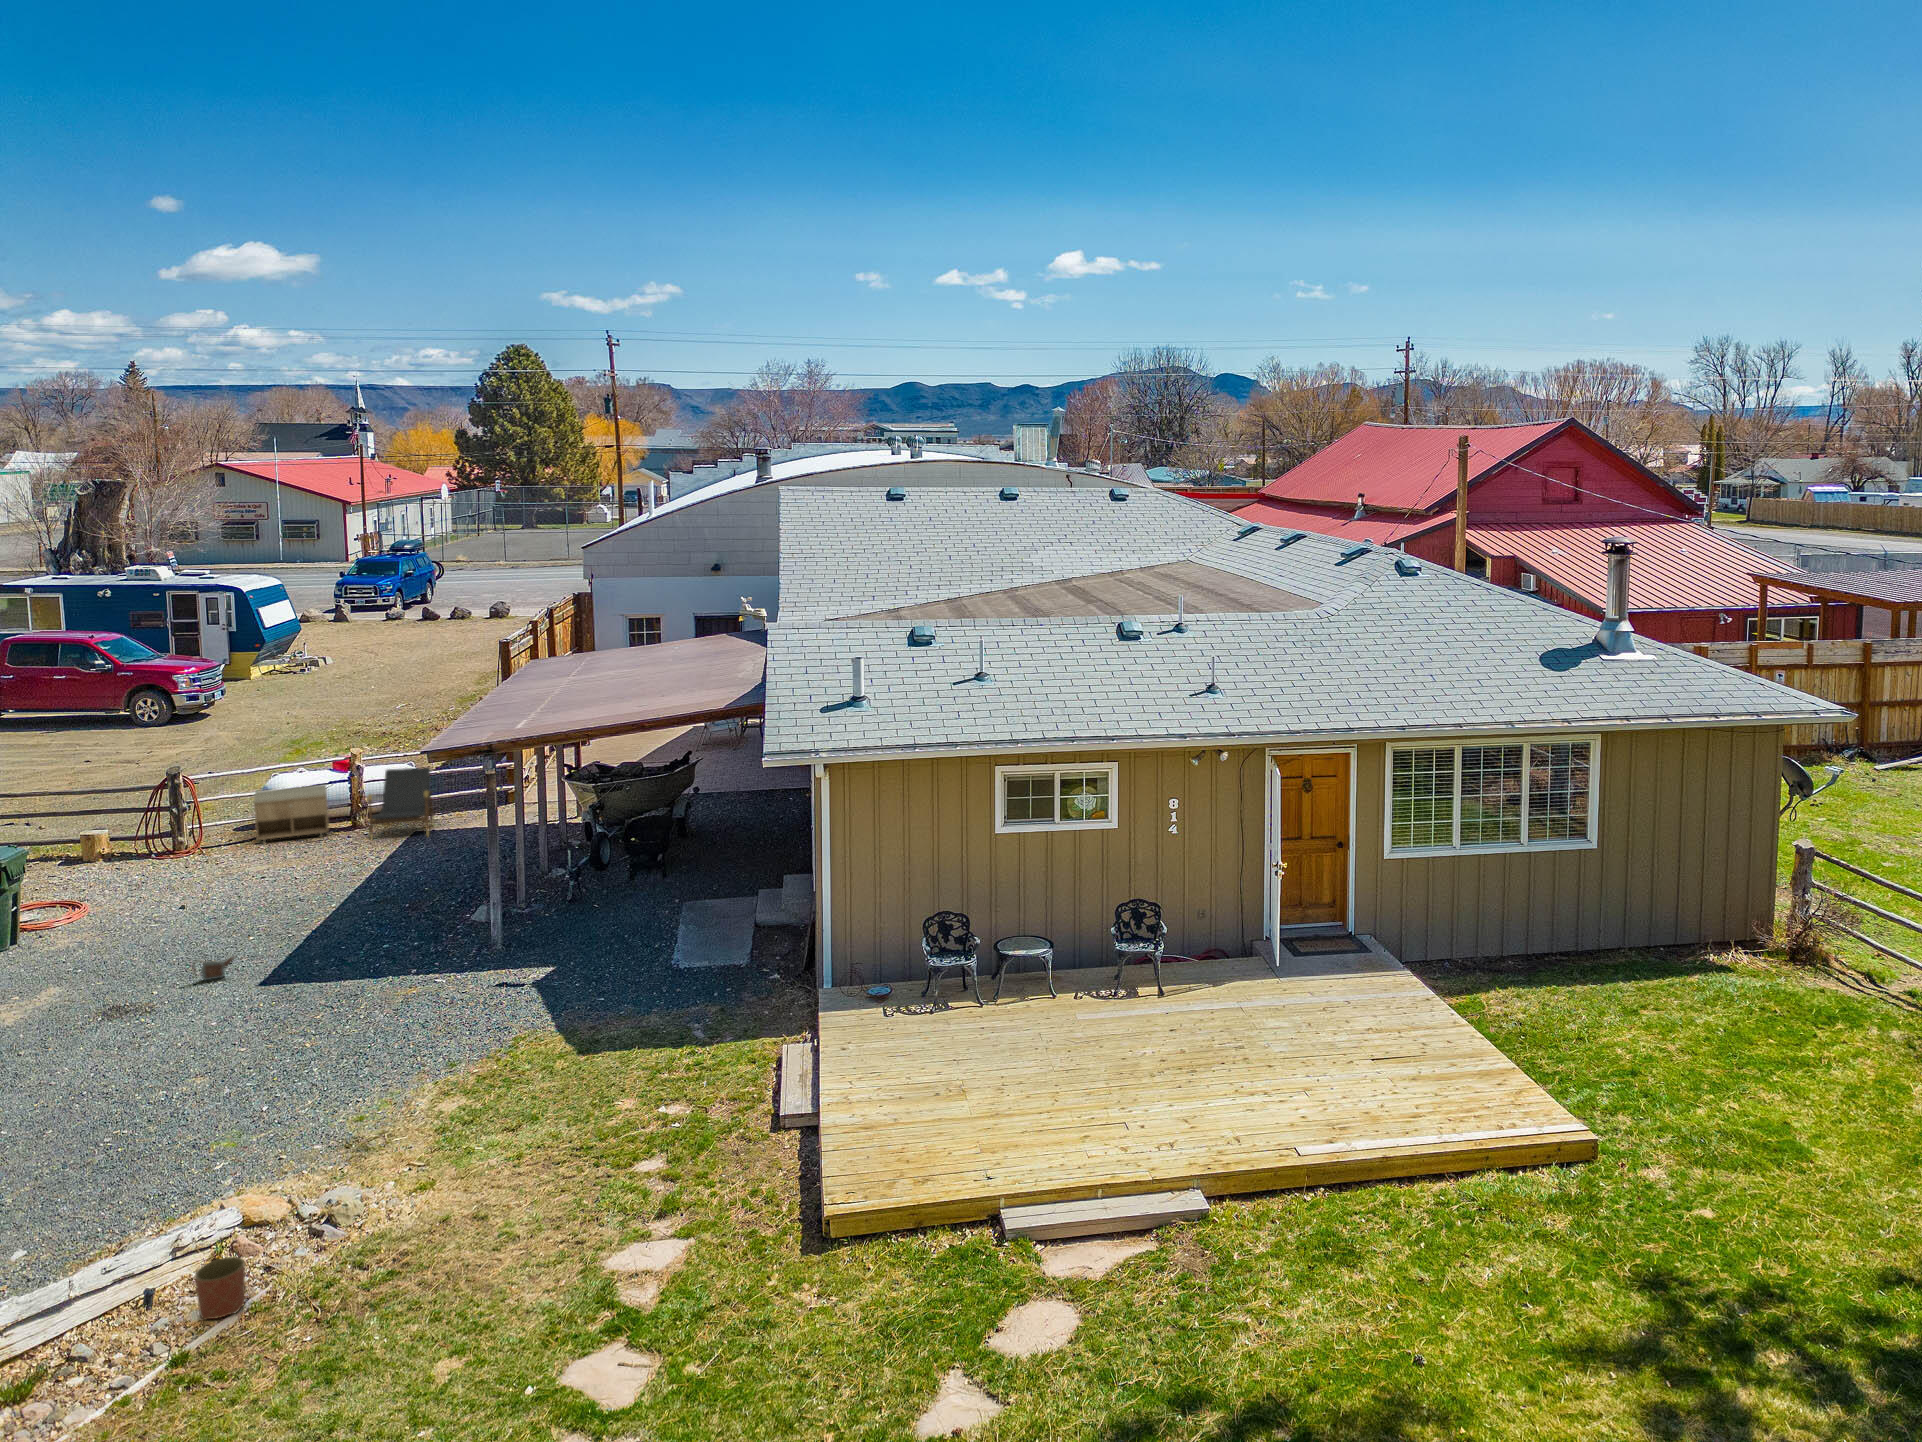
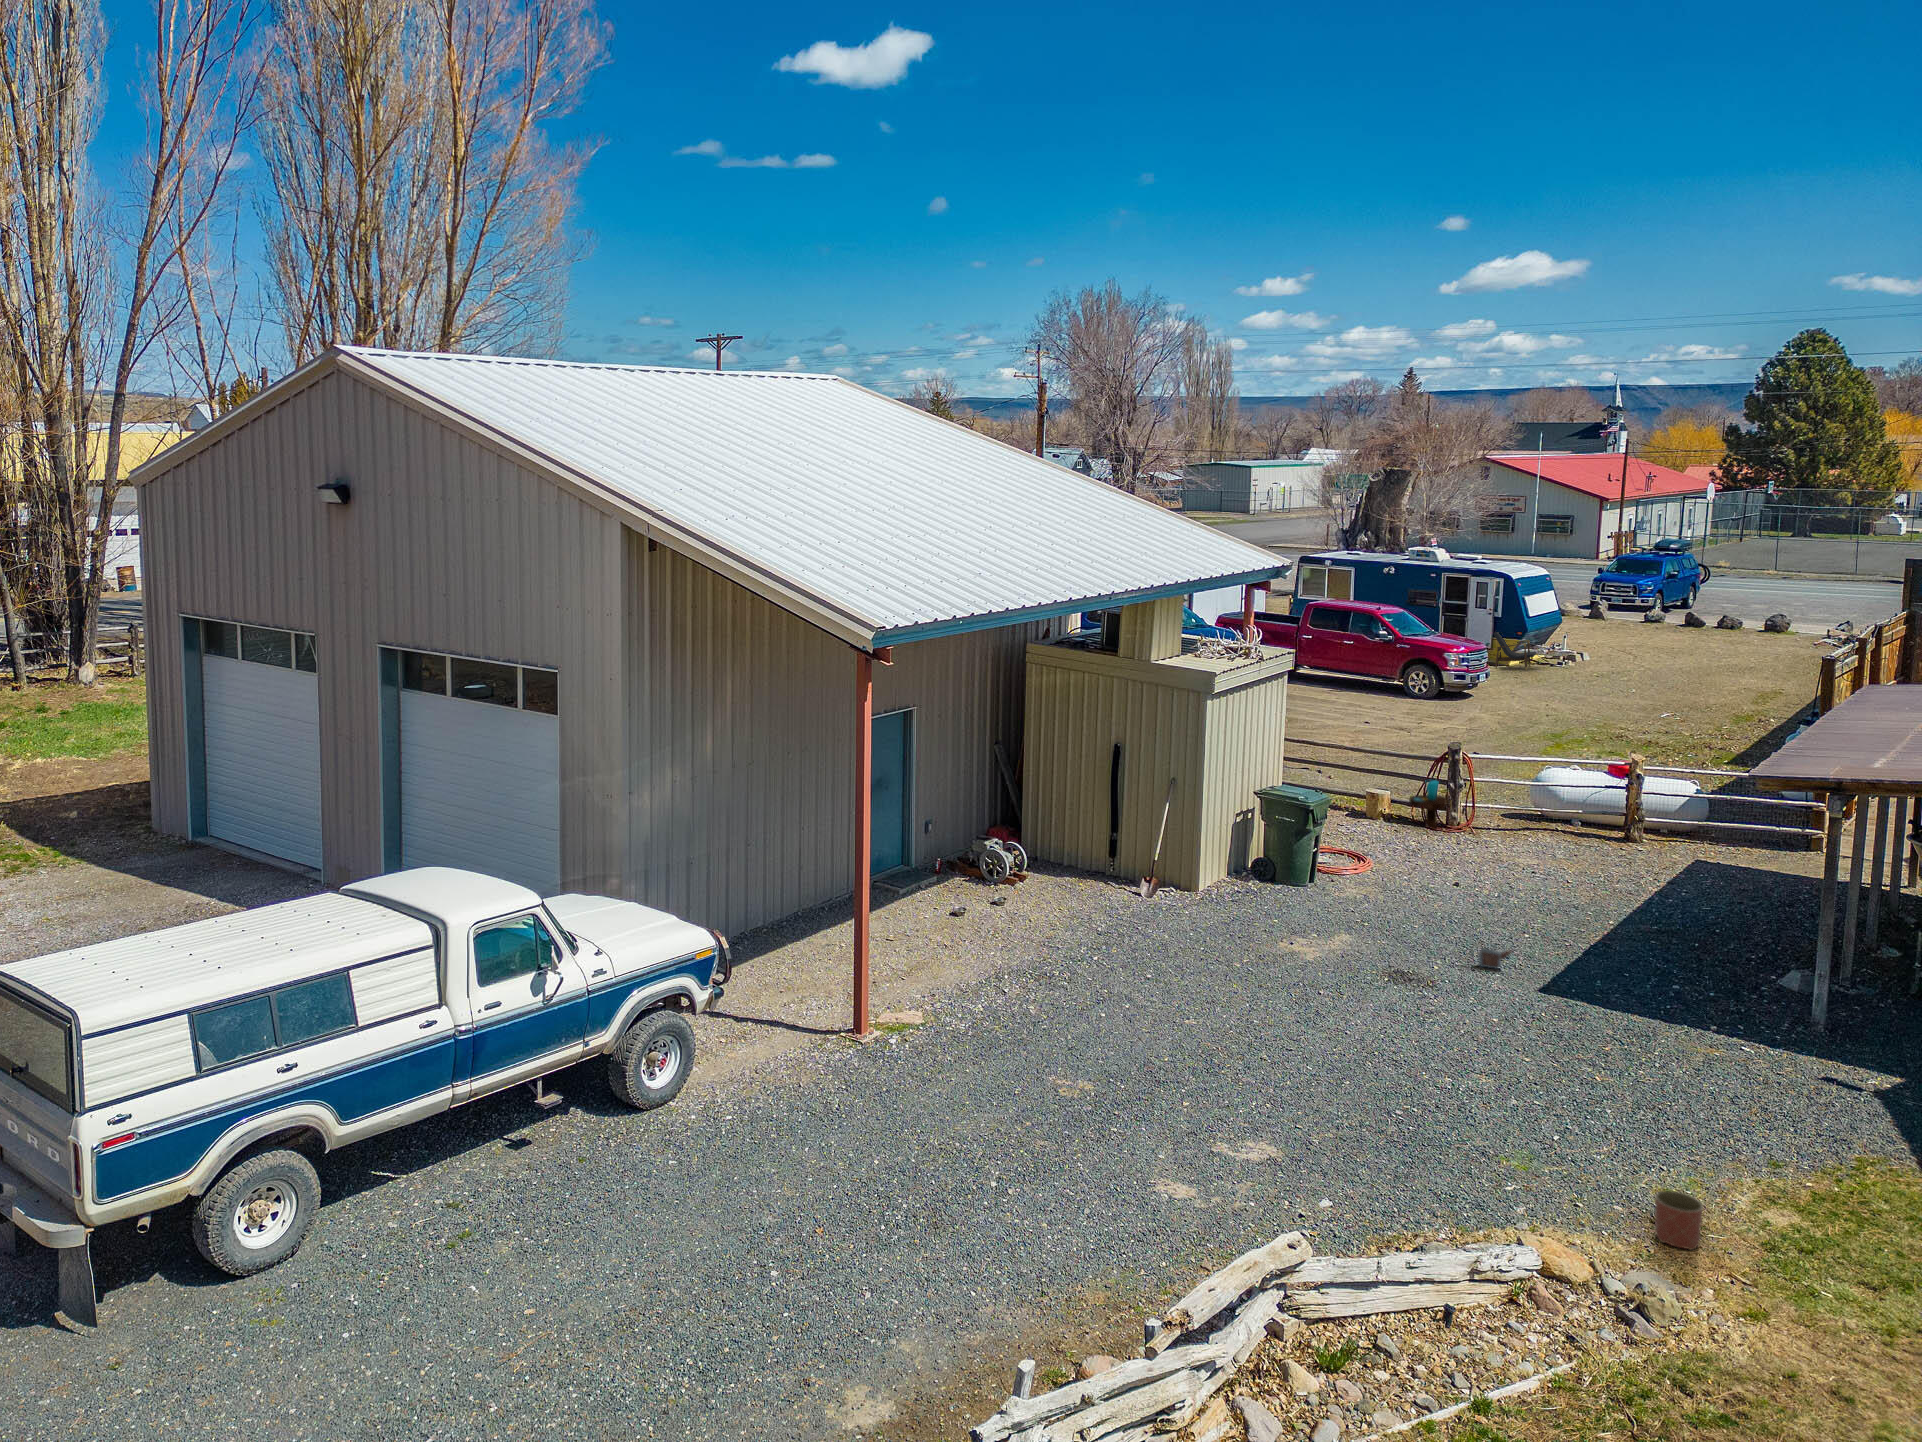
lounge chair: present [368,767,433,840] -> present [1494,632,1536,671]
storage bench: present [253,785,329,843] -> none [1523,780,1598,842]
side table: none [129,809,181,859] -> present [1409,781,1447,828]
planter: present [195,1257,246,1320] -> present [1655,1191,1703,1250]

